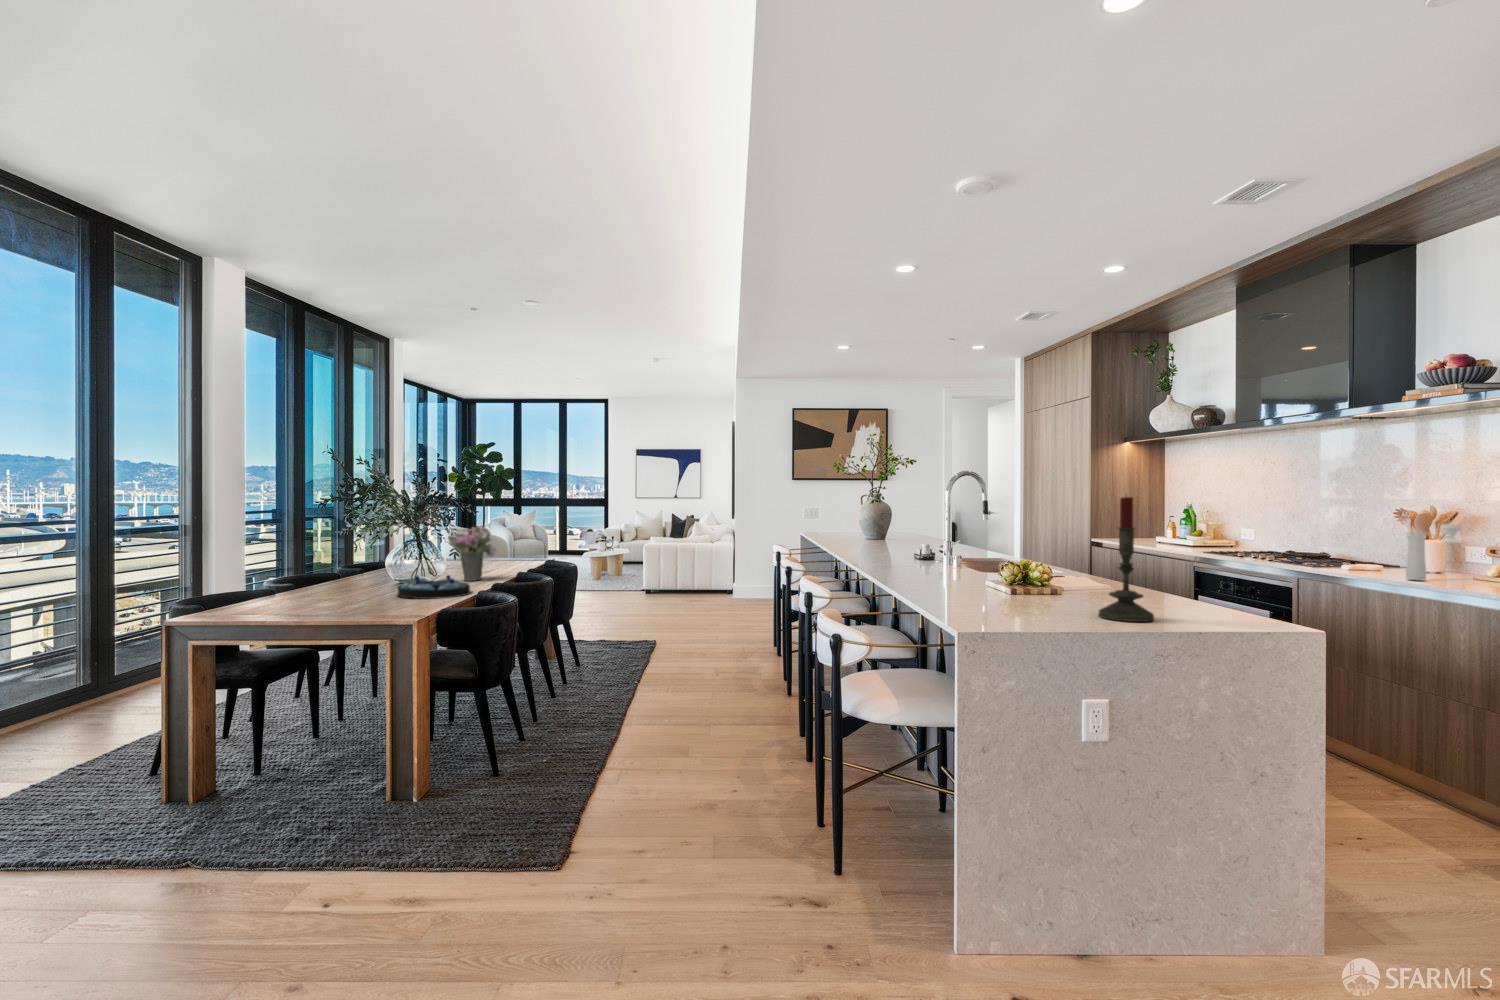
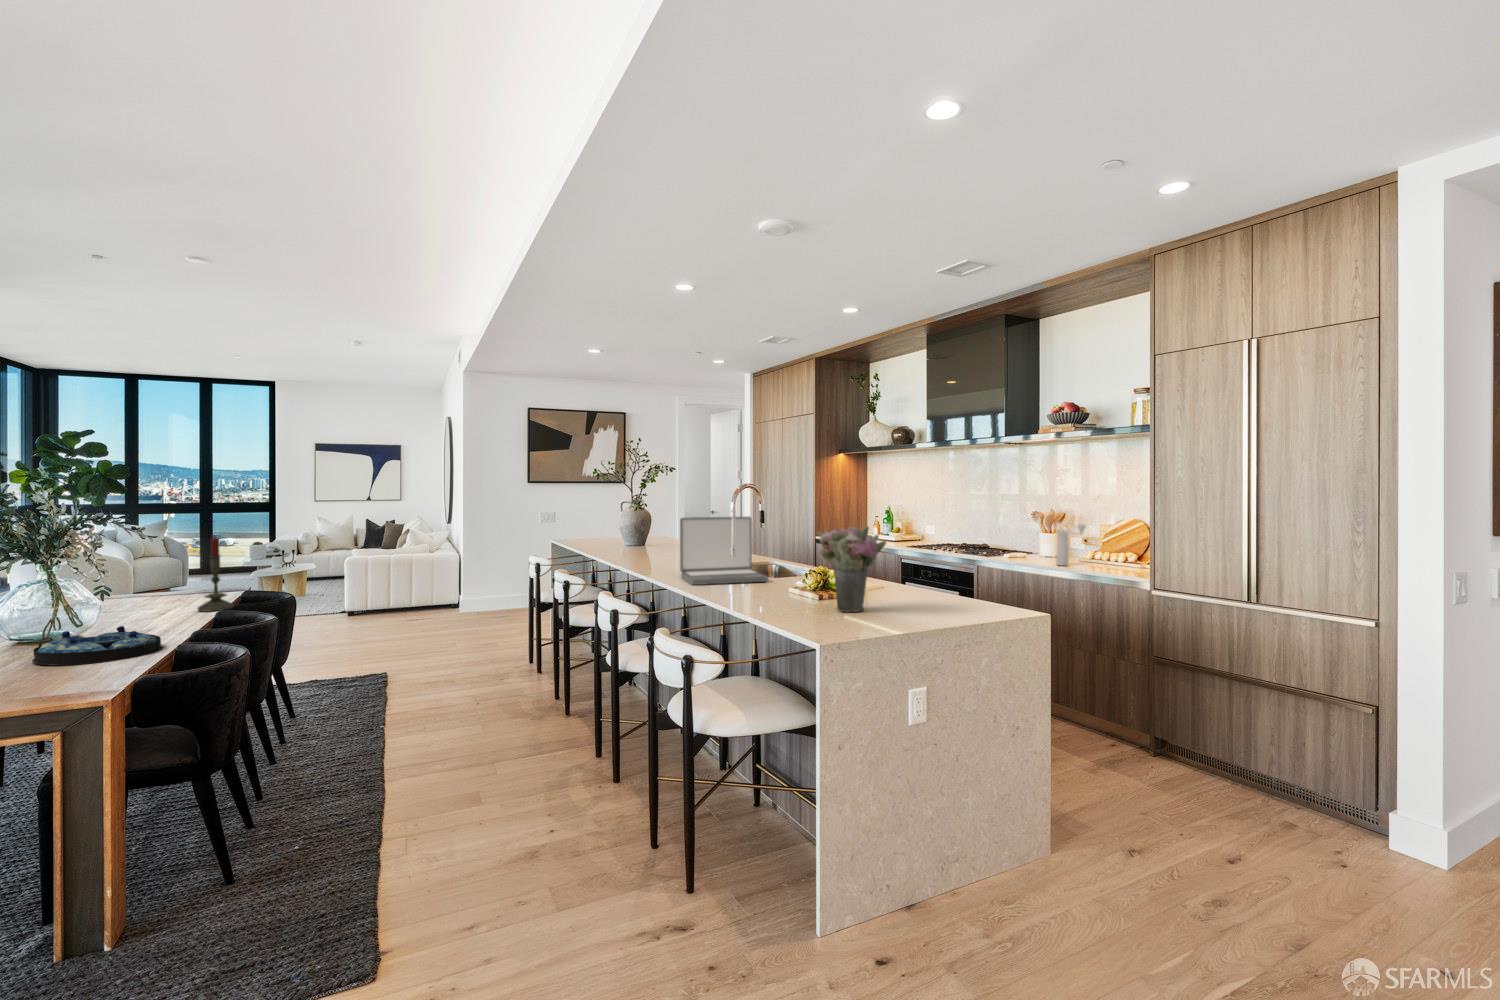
candle: present [1099,496,1154,622] -> present [198,538,234,612]
laptop: none [885,505,972,574] -> present [680,516,768,585]
flower bouquet: present [448,526,497,581] -> present [817,527,886,612]

